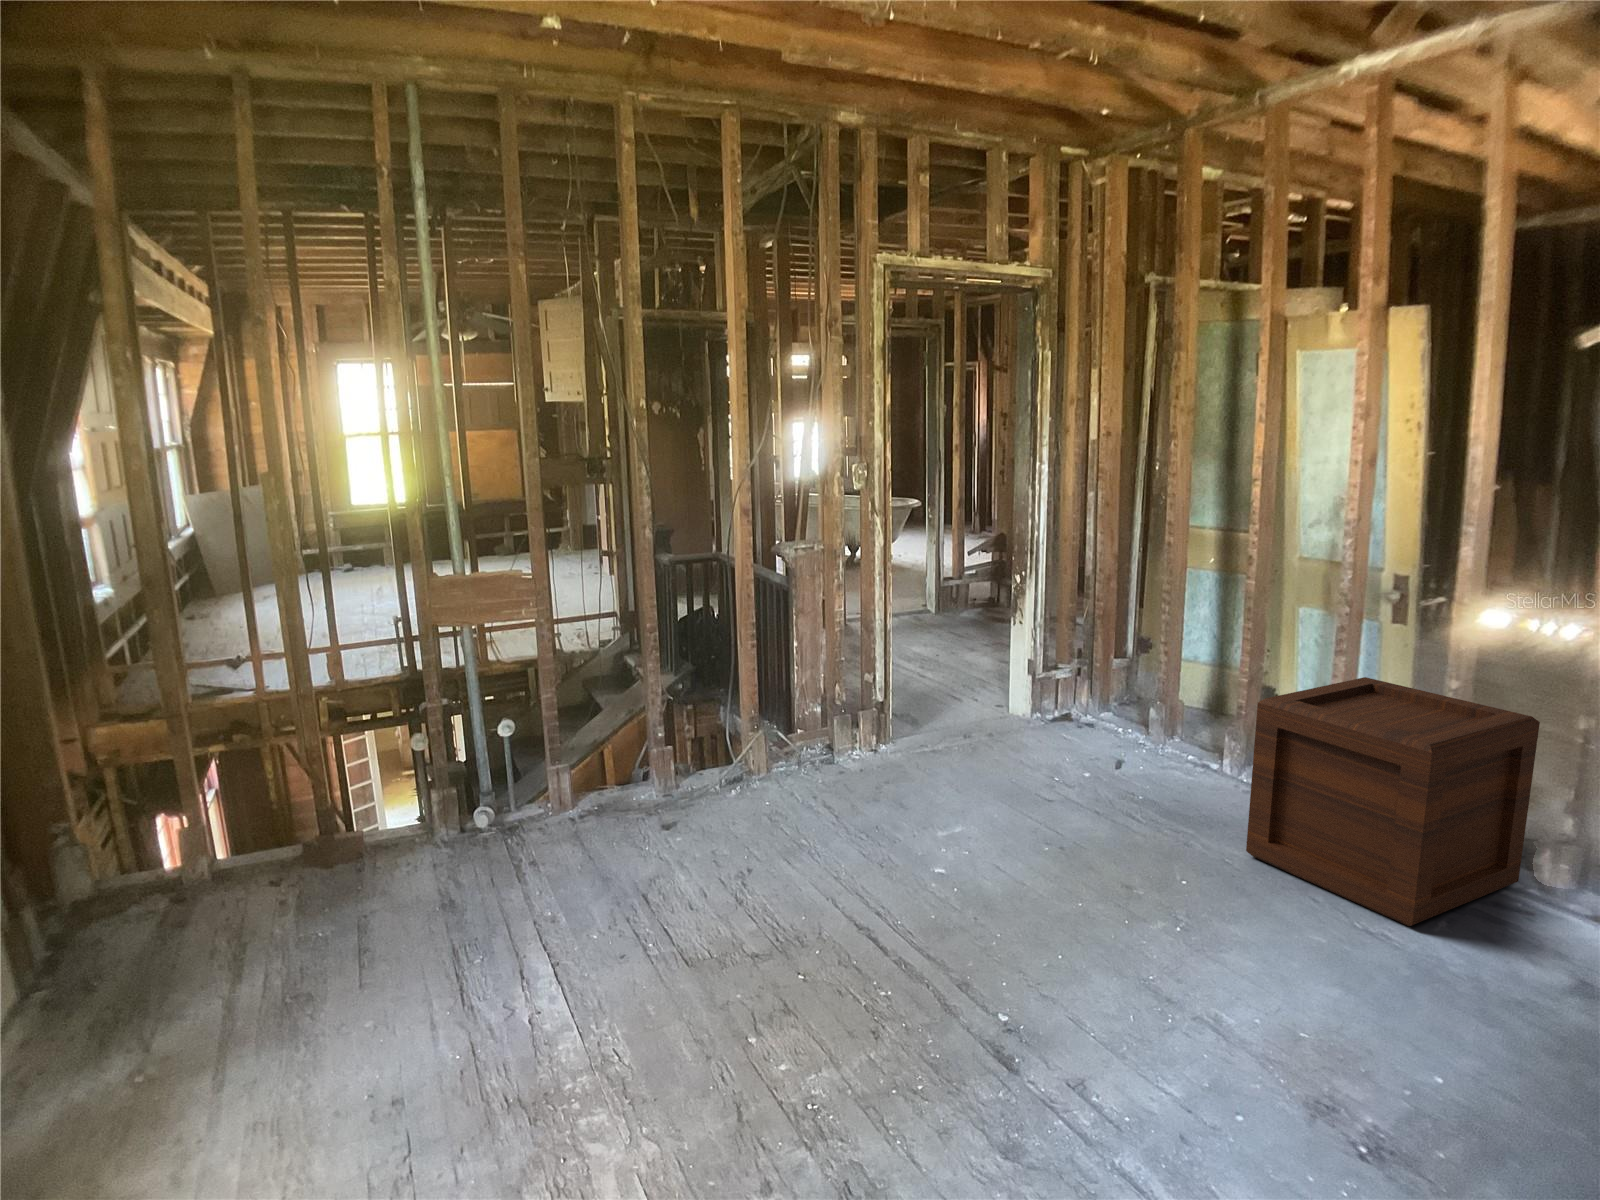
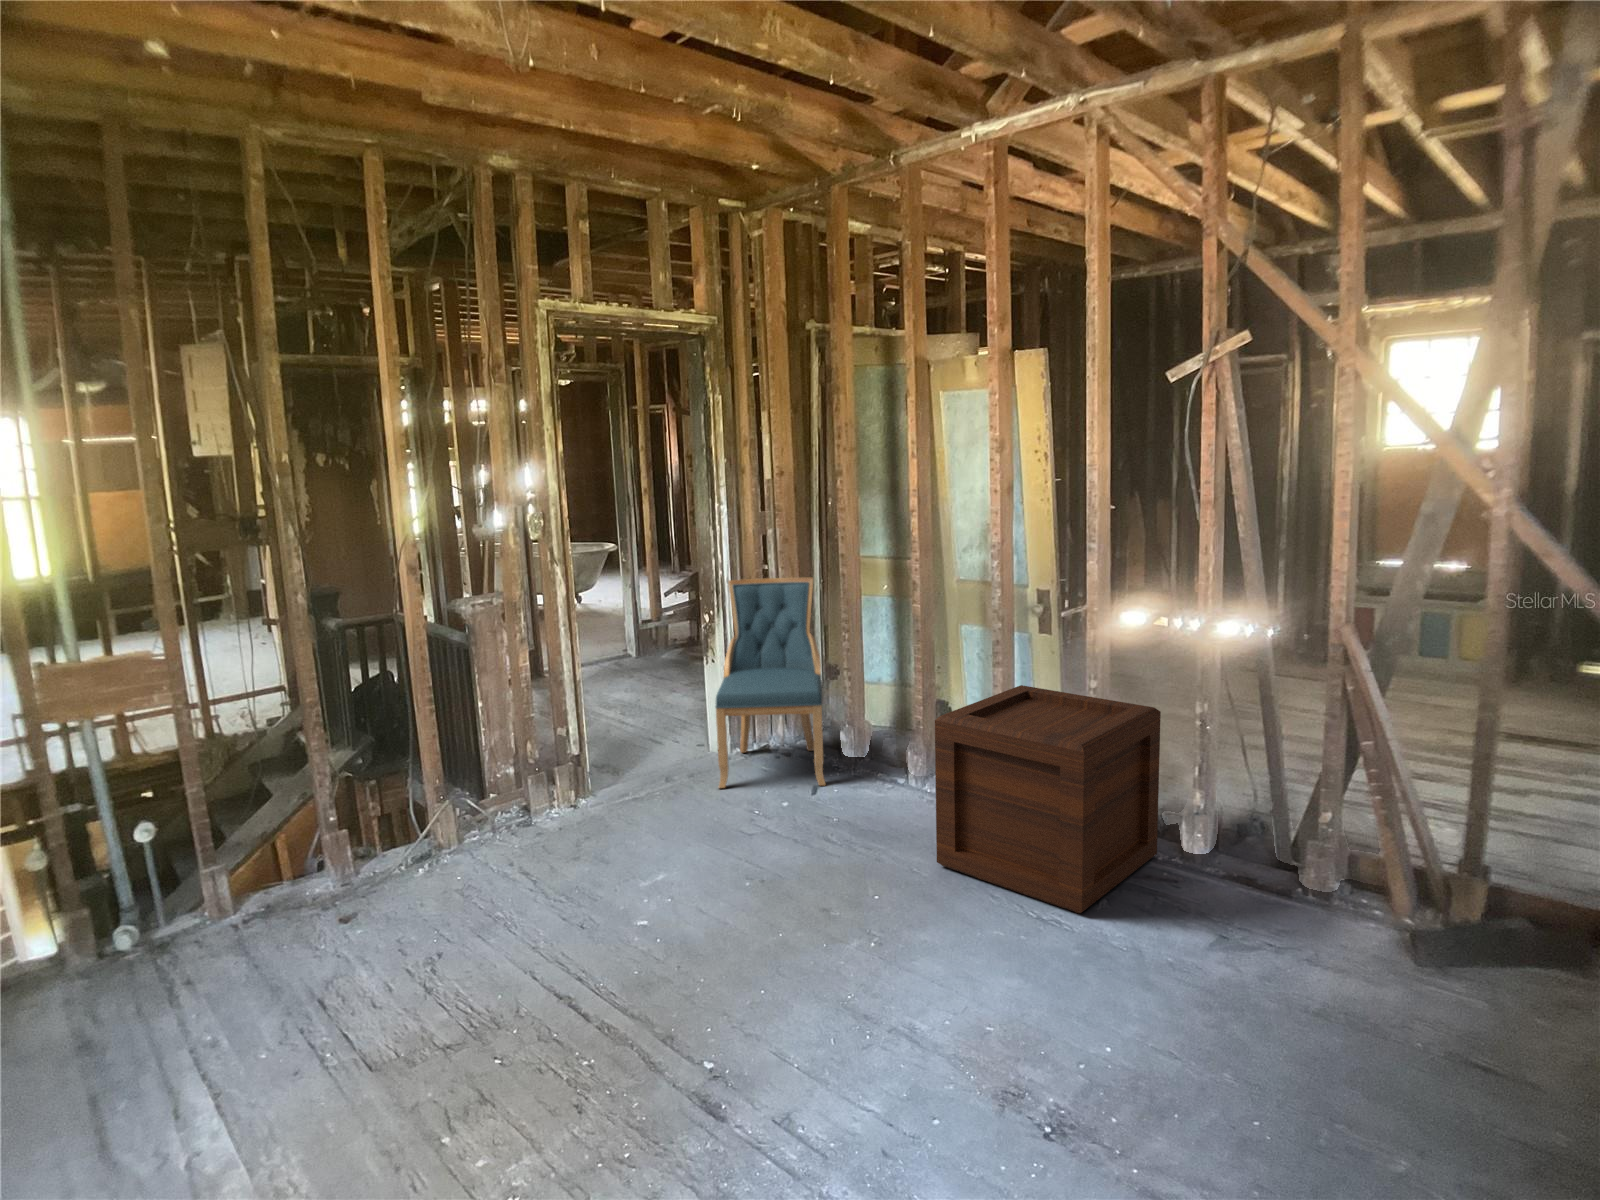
chair: none [1014,542,1132,761] -> present [715,578,826,788]

